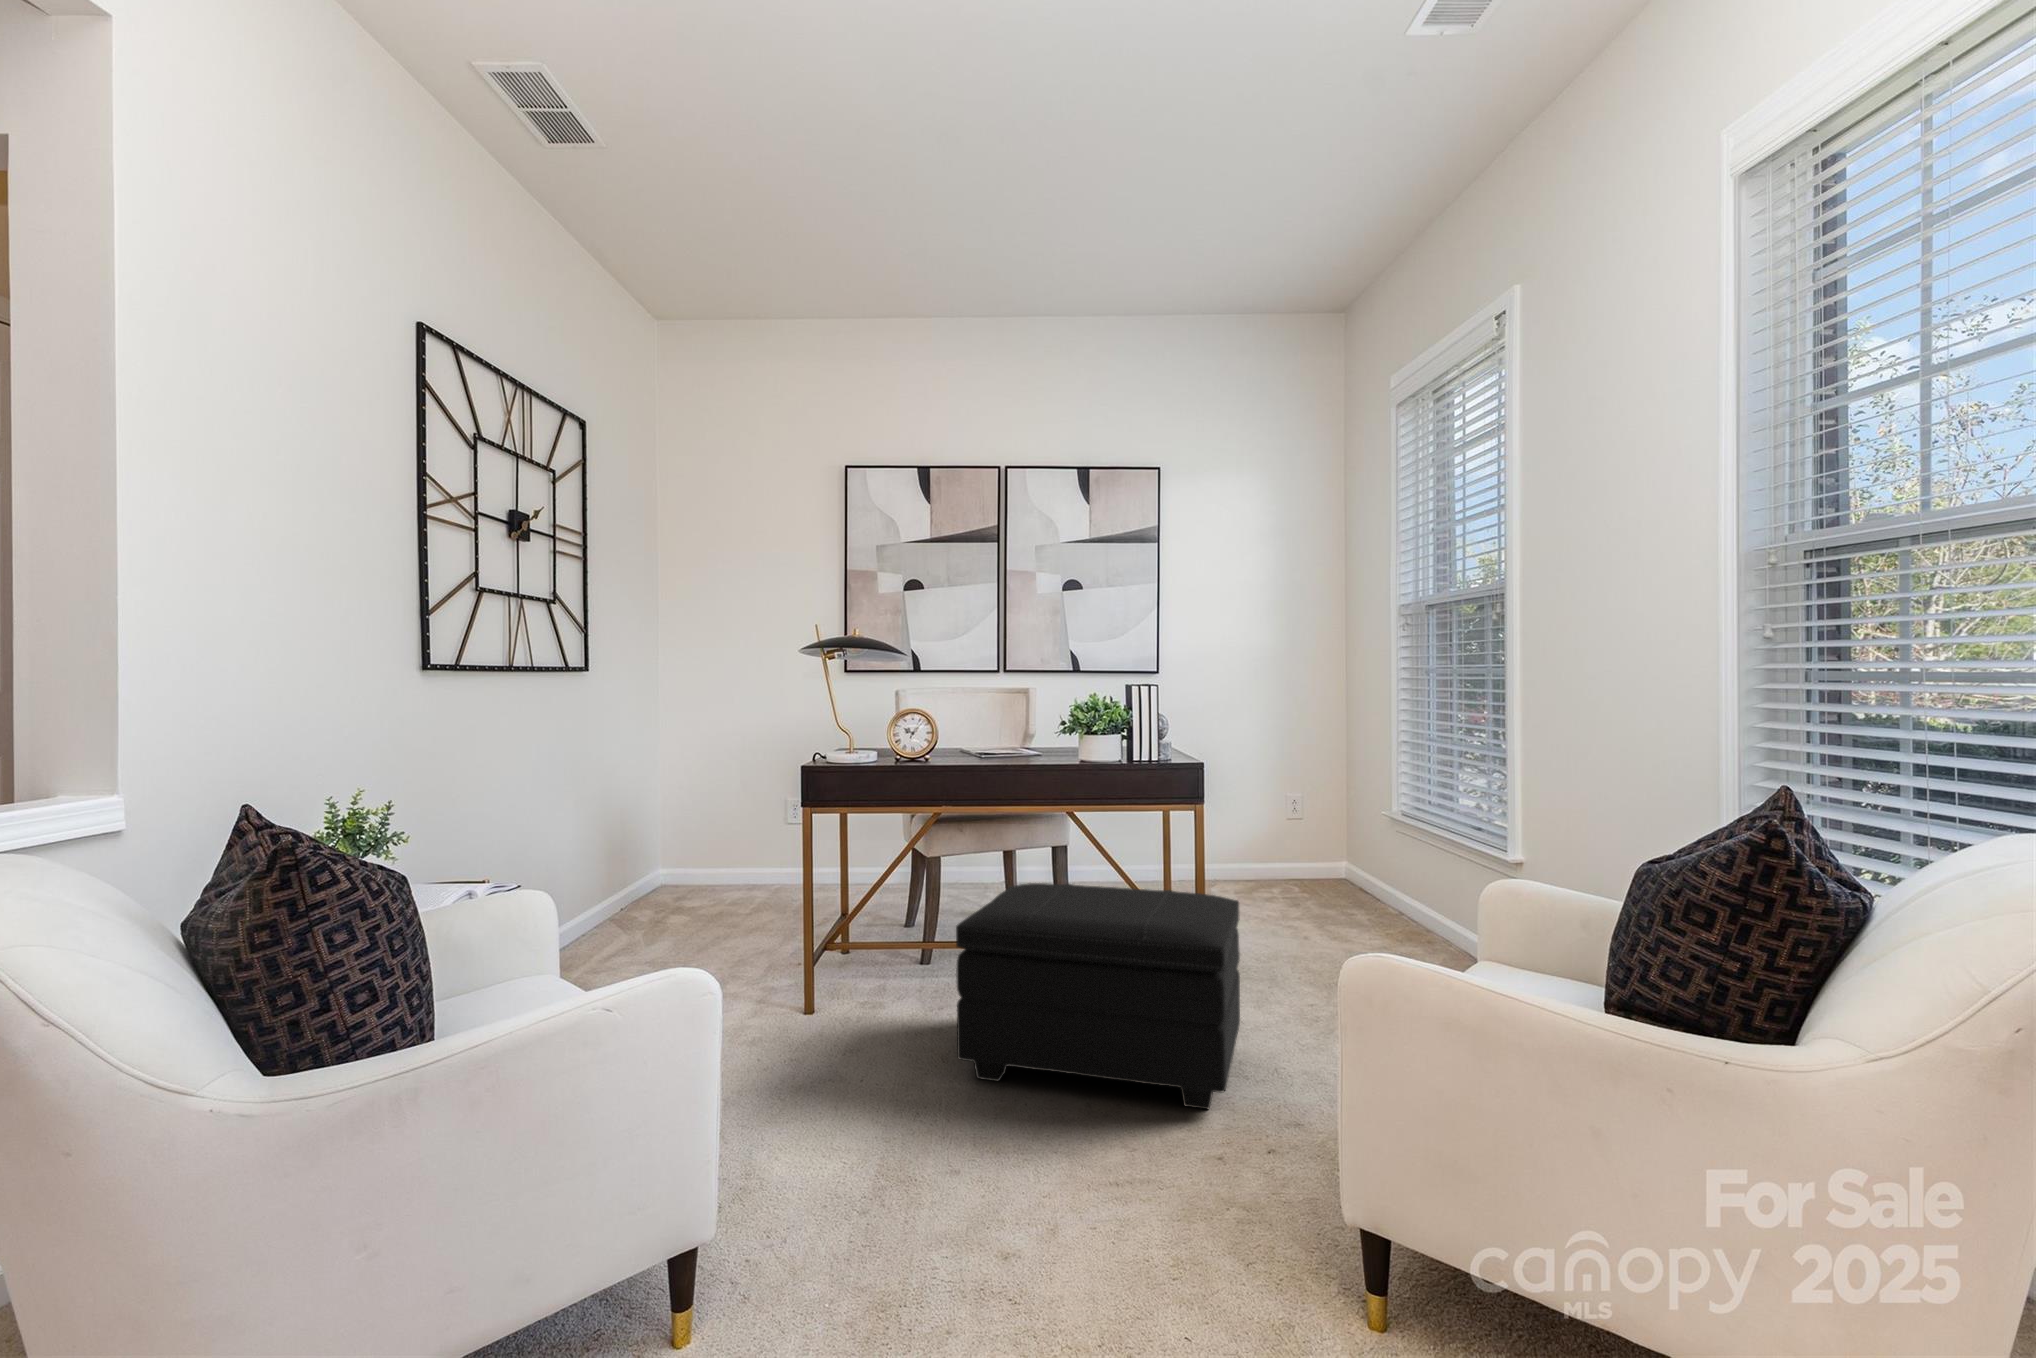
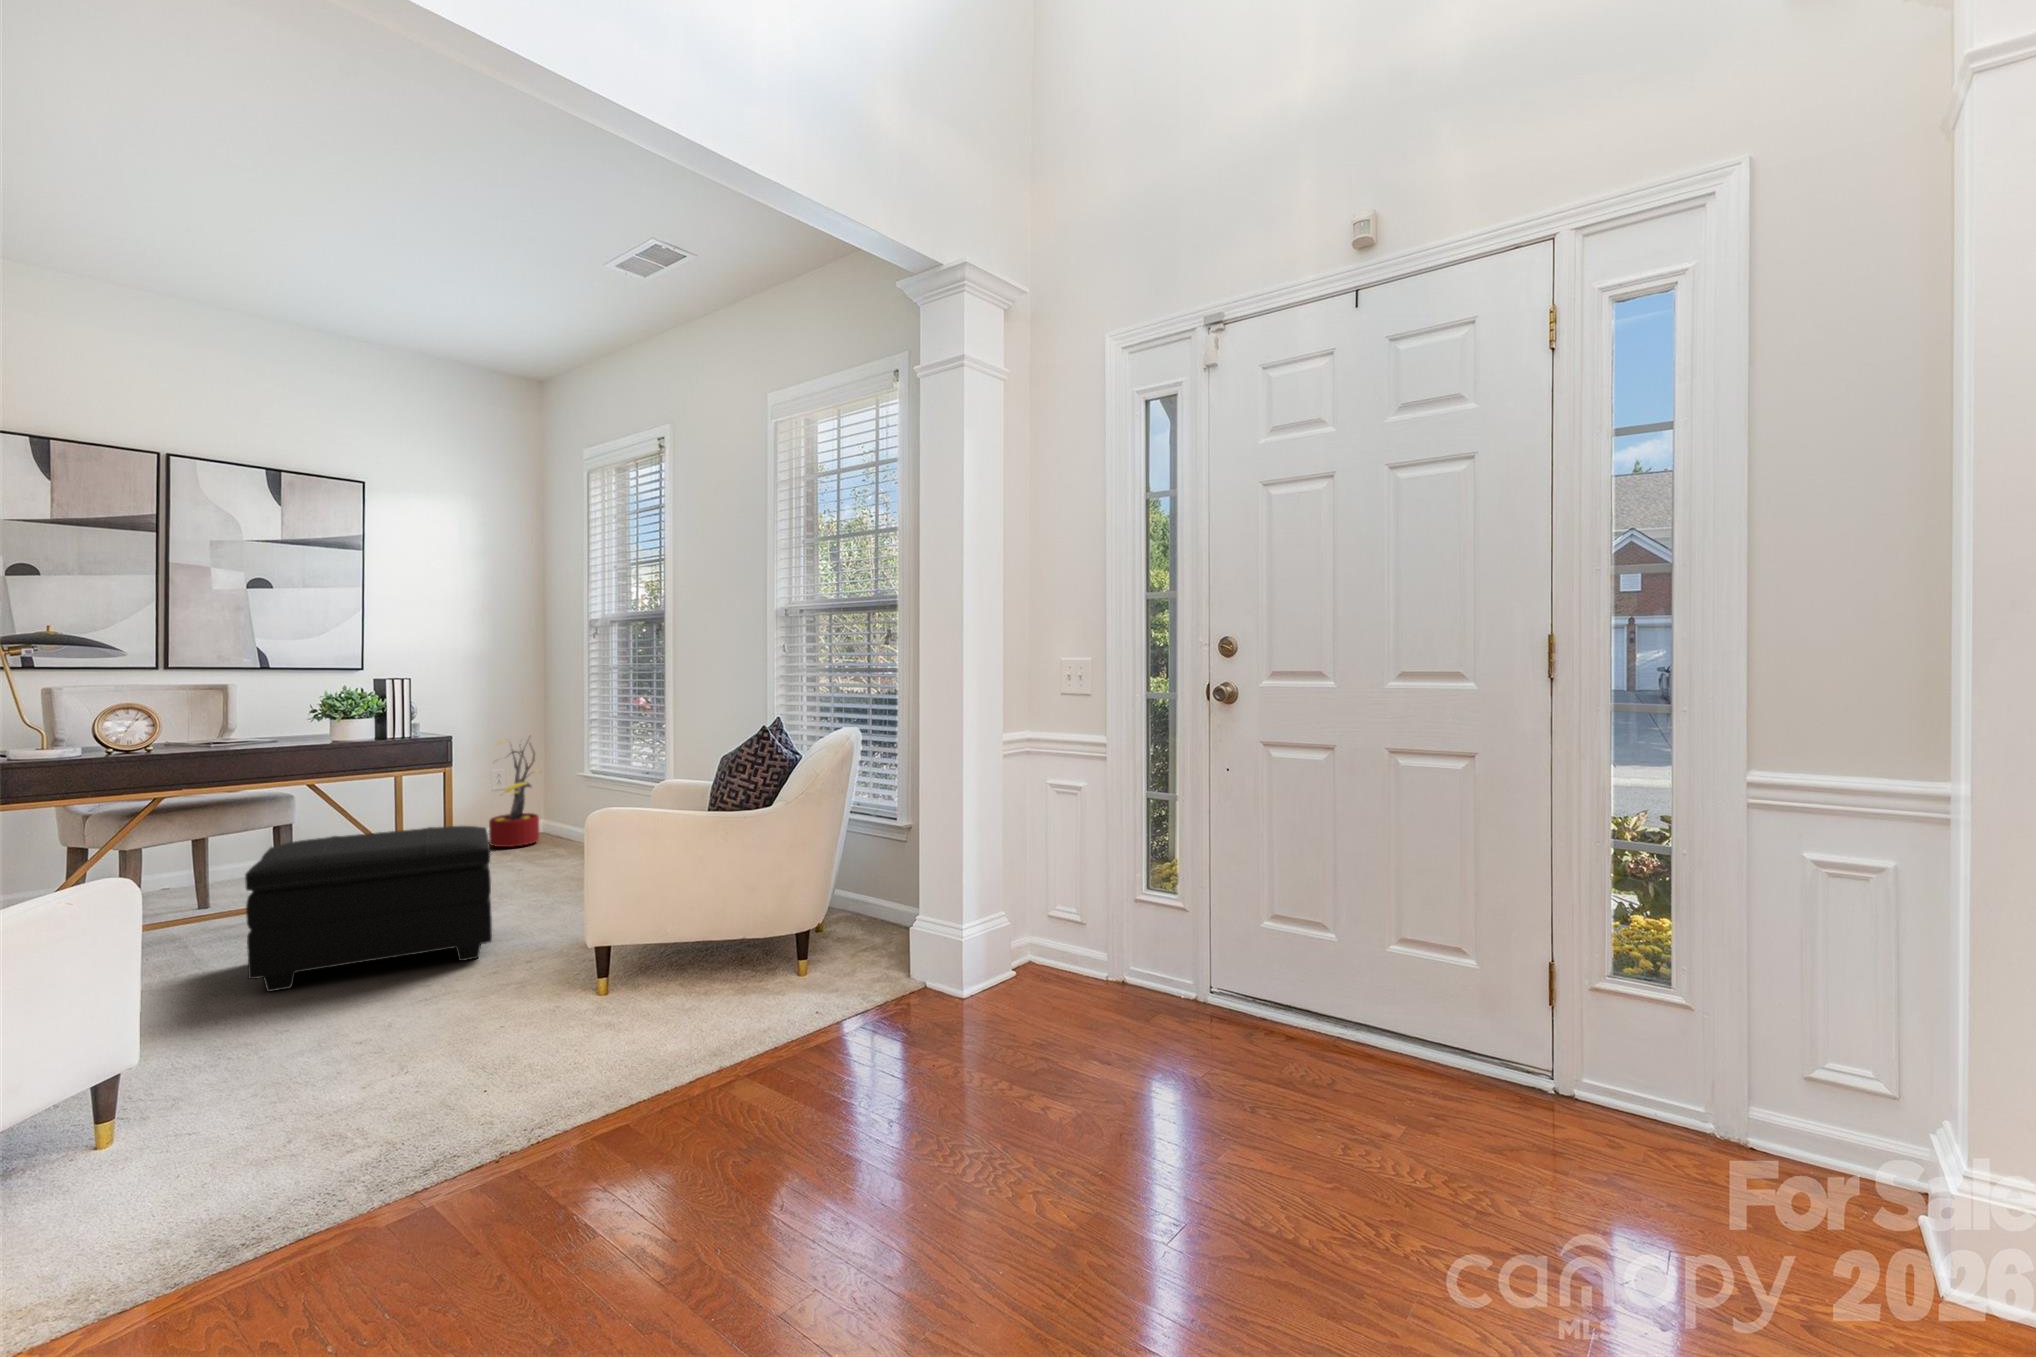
decorative plant: none [1283,762,1348,905] -> present [489,740,539,847]

